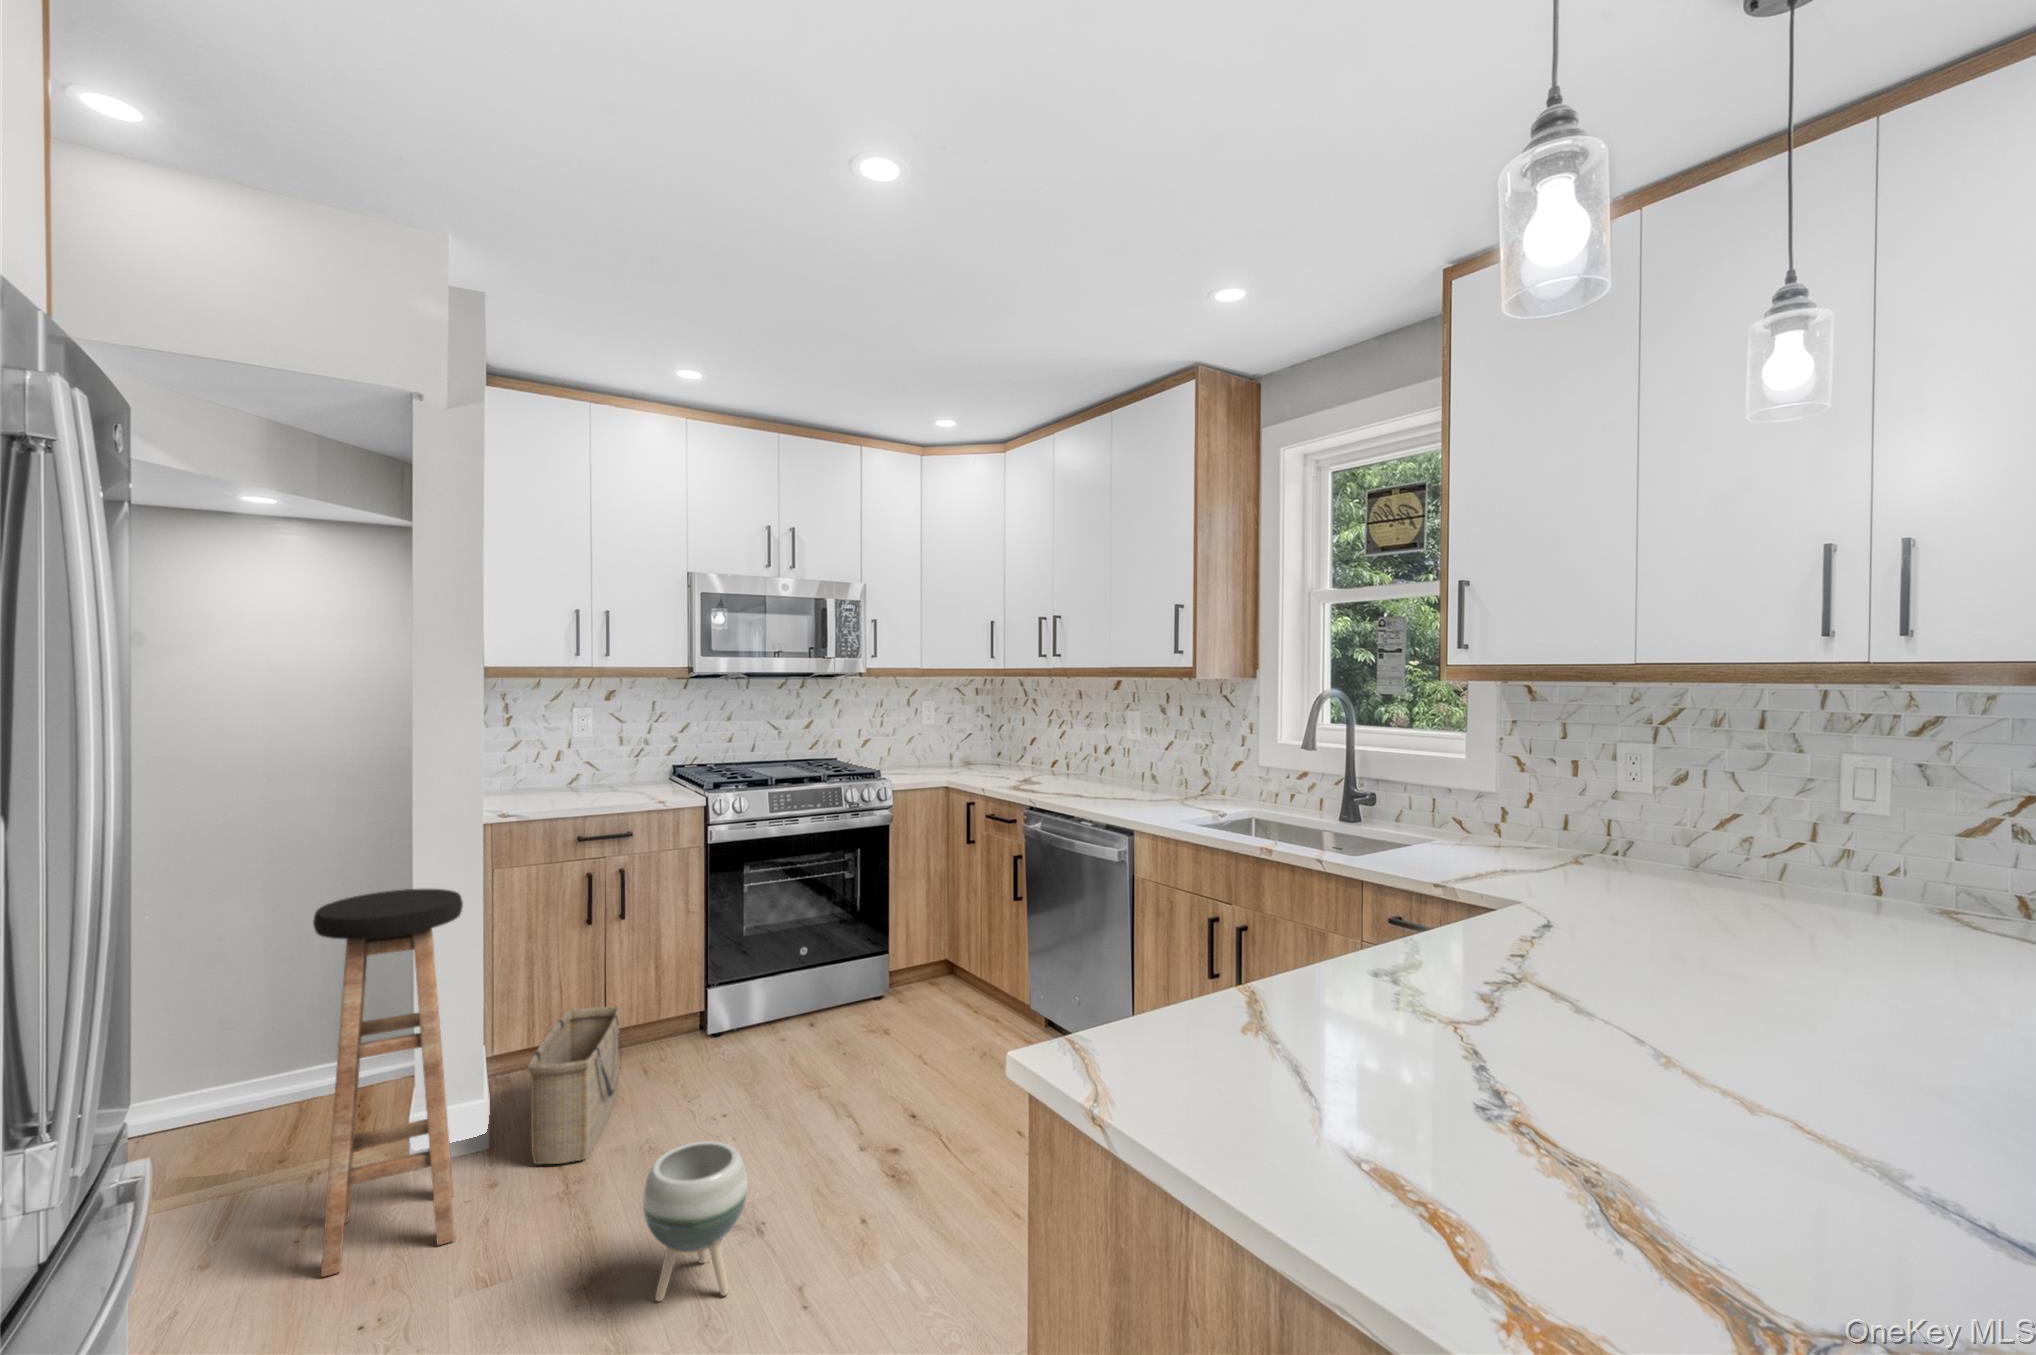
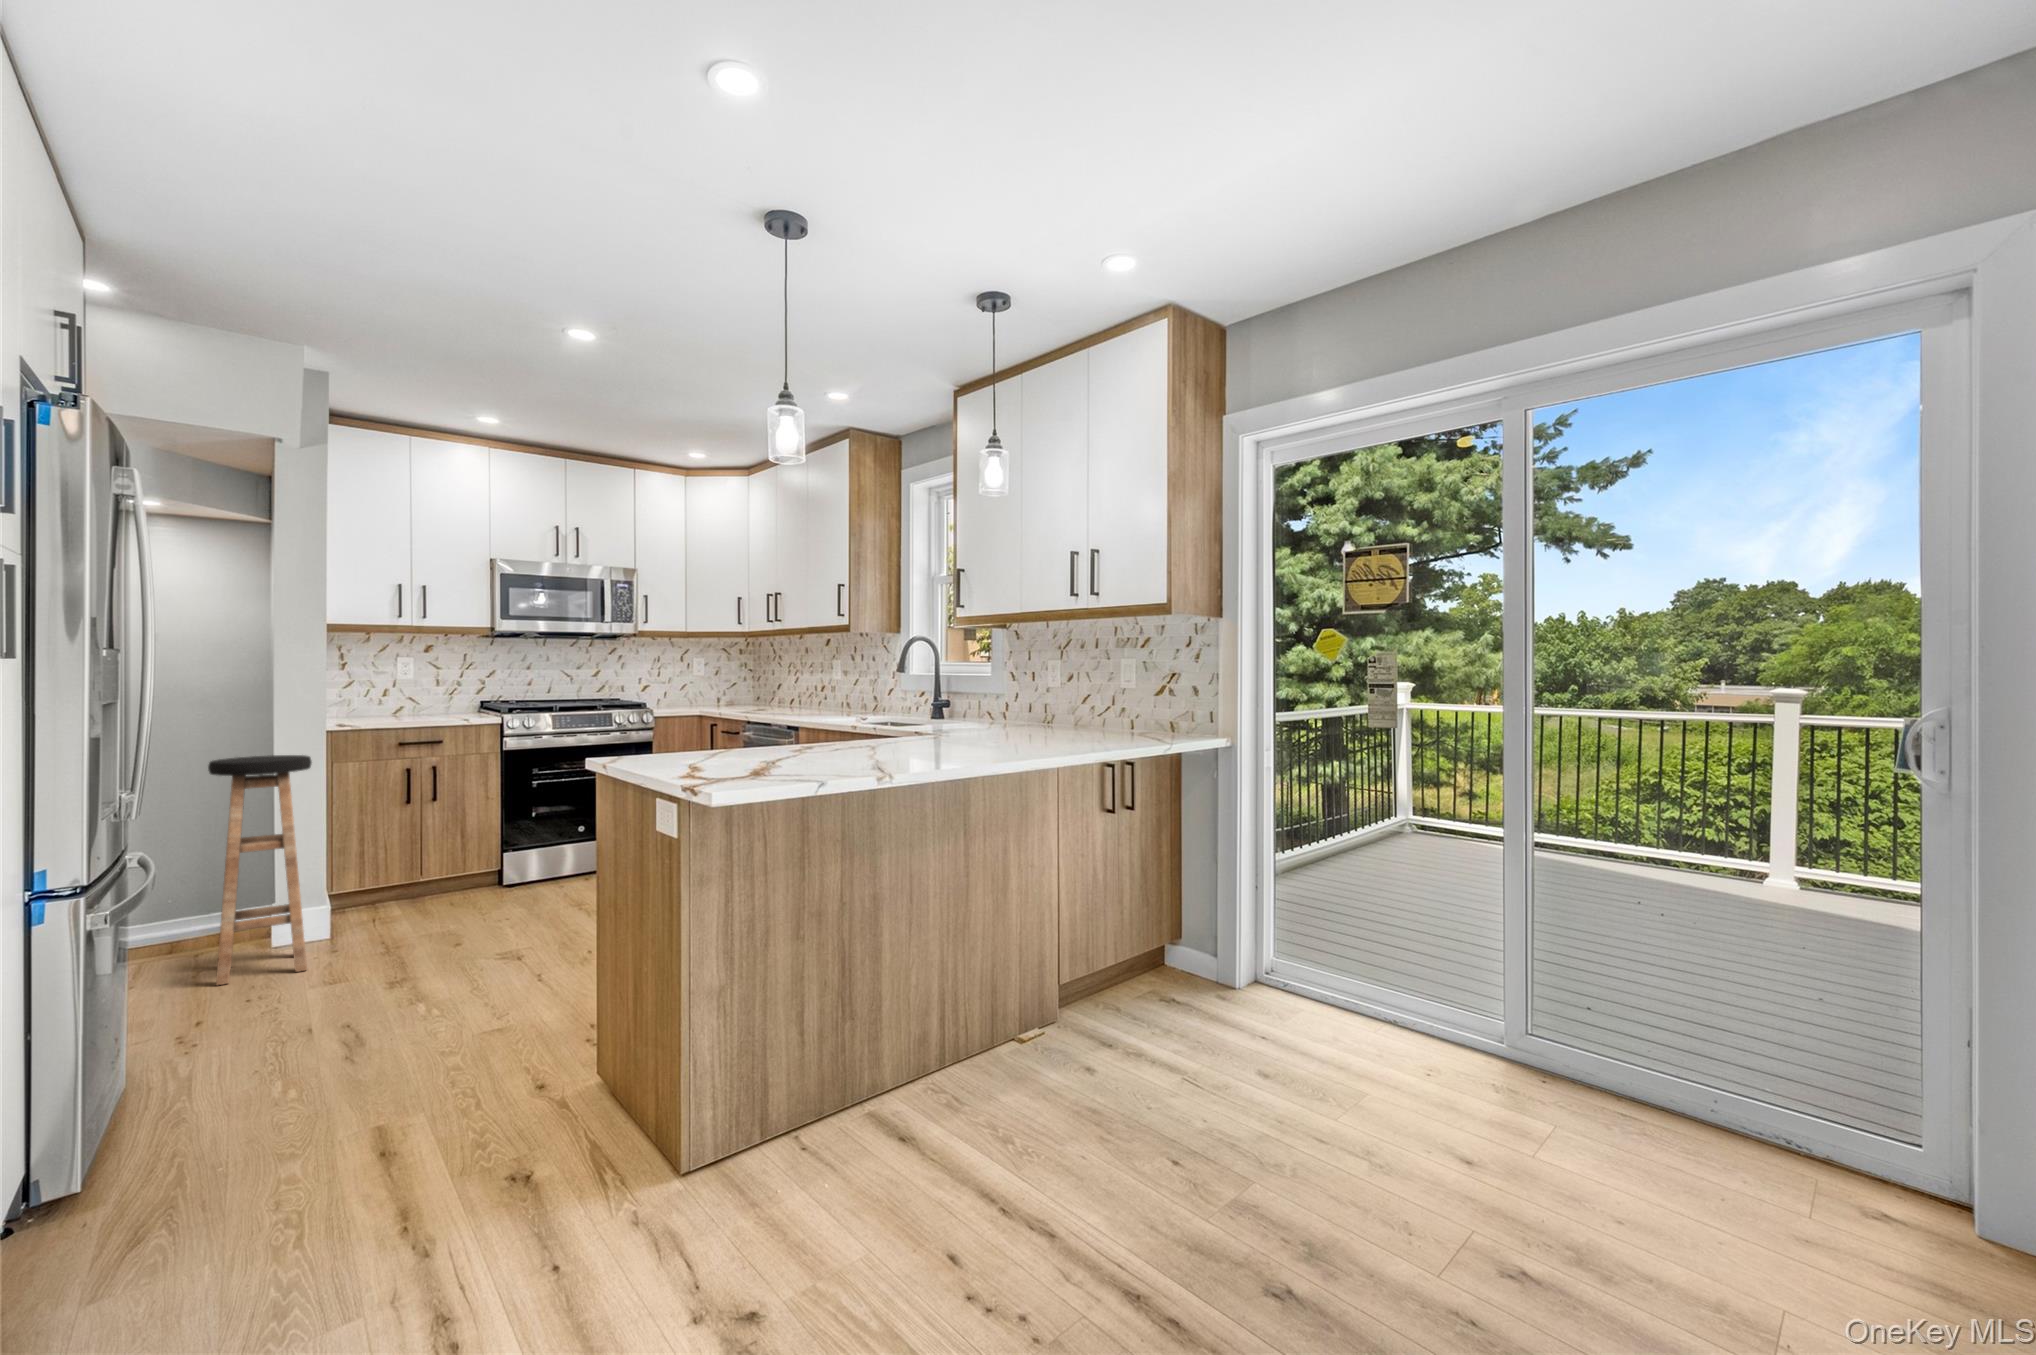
basket: present [527,1007,621,1164] -> none [358,853,431,942]
planter: present [642,1141,748,1301] -> none [431,896,501,983]

